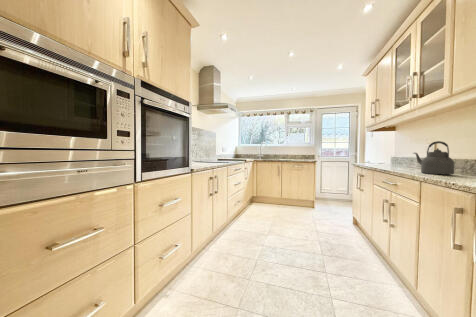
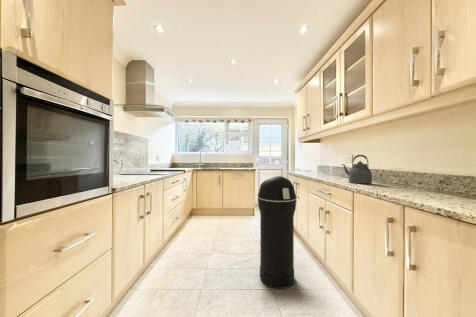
trash can: none [311,164,353,274] -> present [258,176,297,289]

